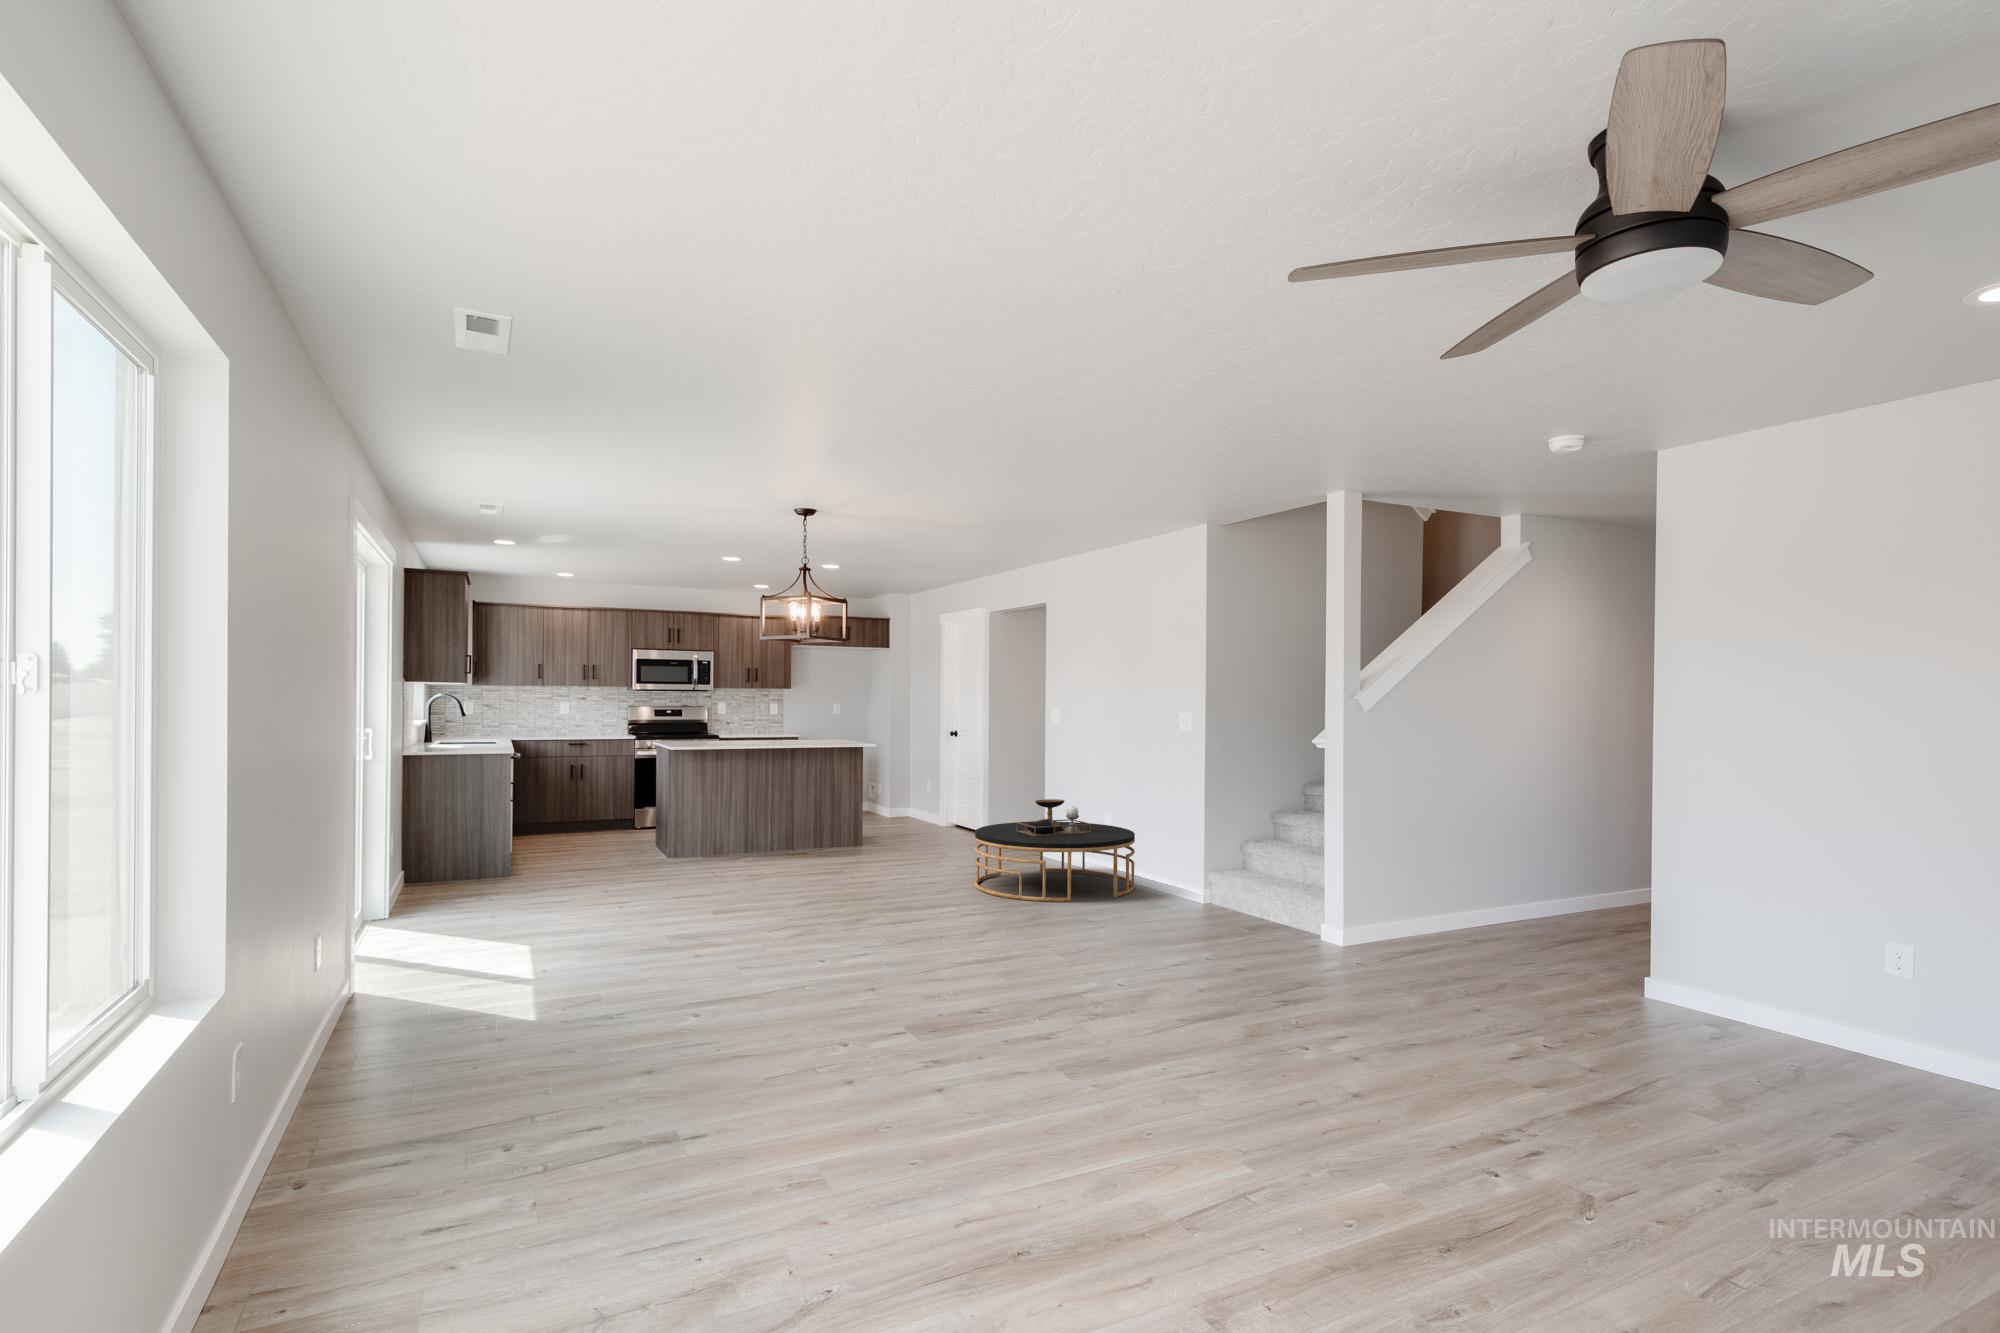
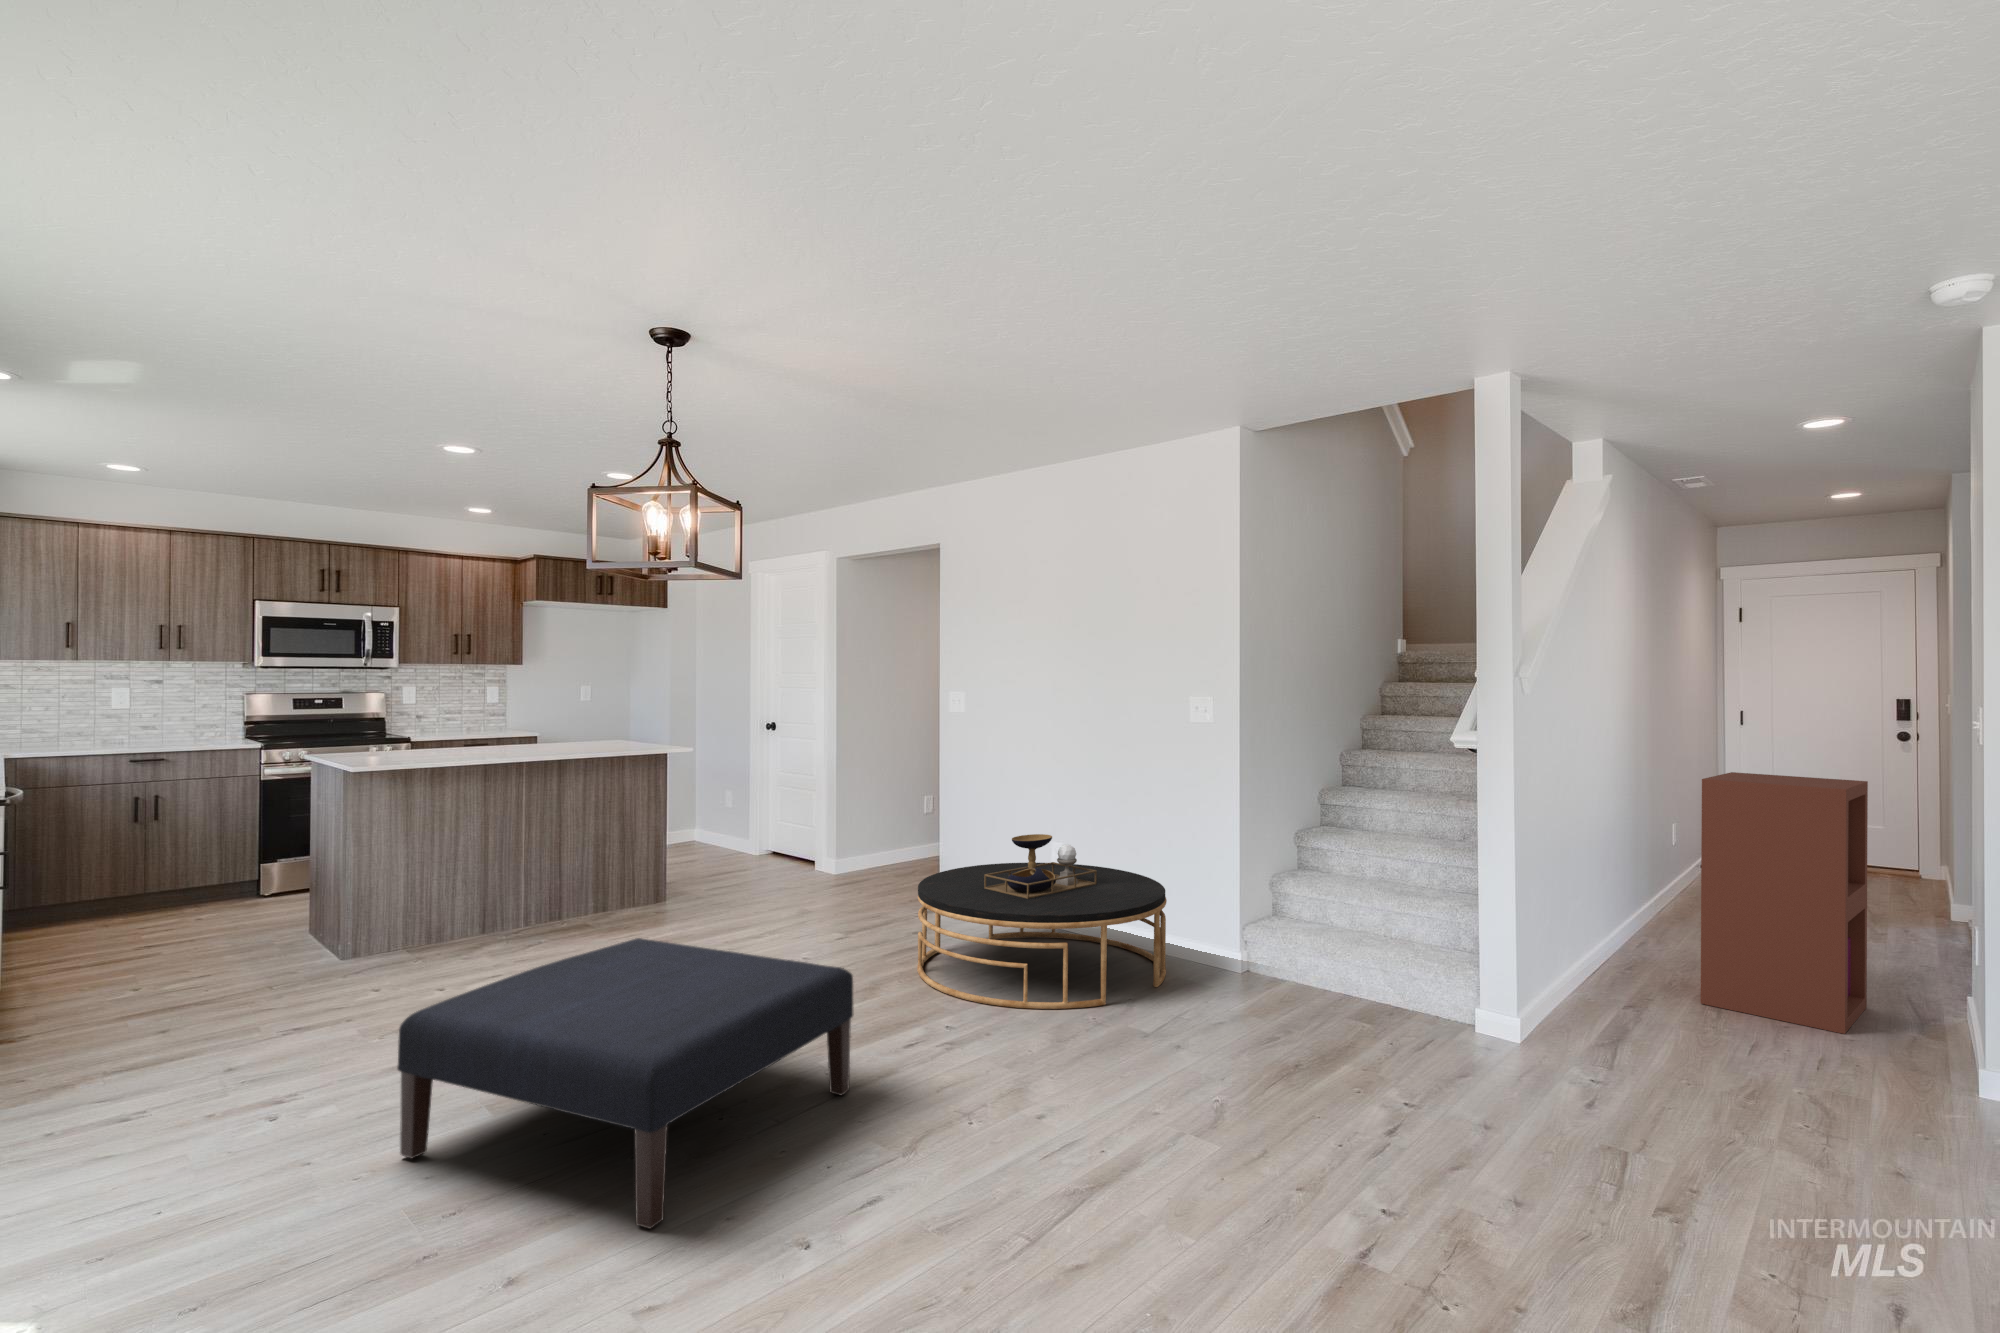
bookshelf: none [1484,767,1613,947] -> present [1701,772,1868,1034]
ottoman: none [671,837,889,946] -> present [397,938,853,1229]

